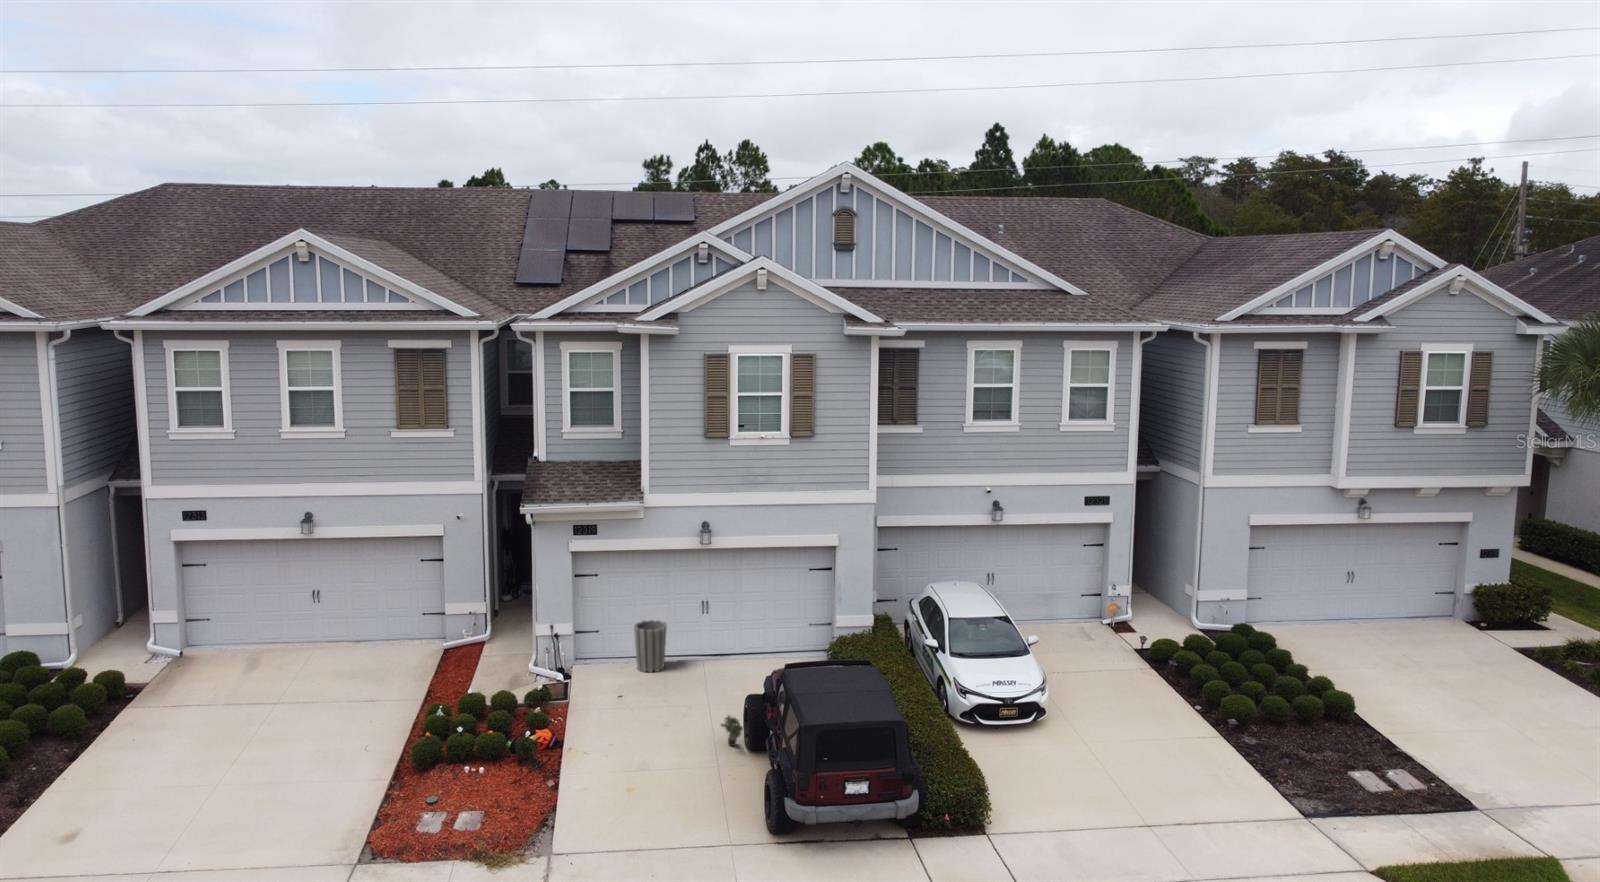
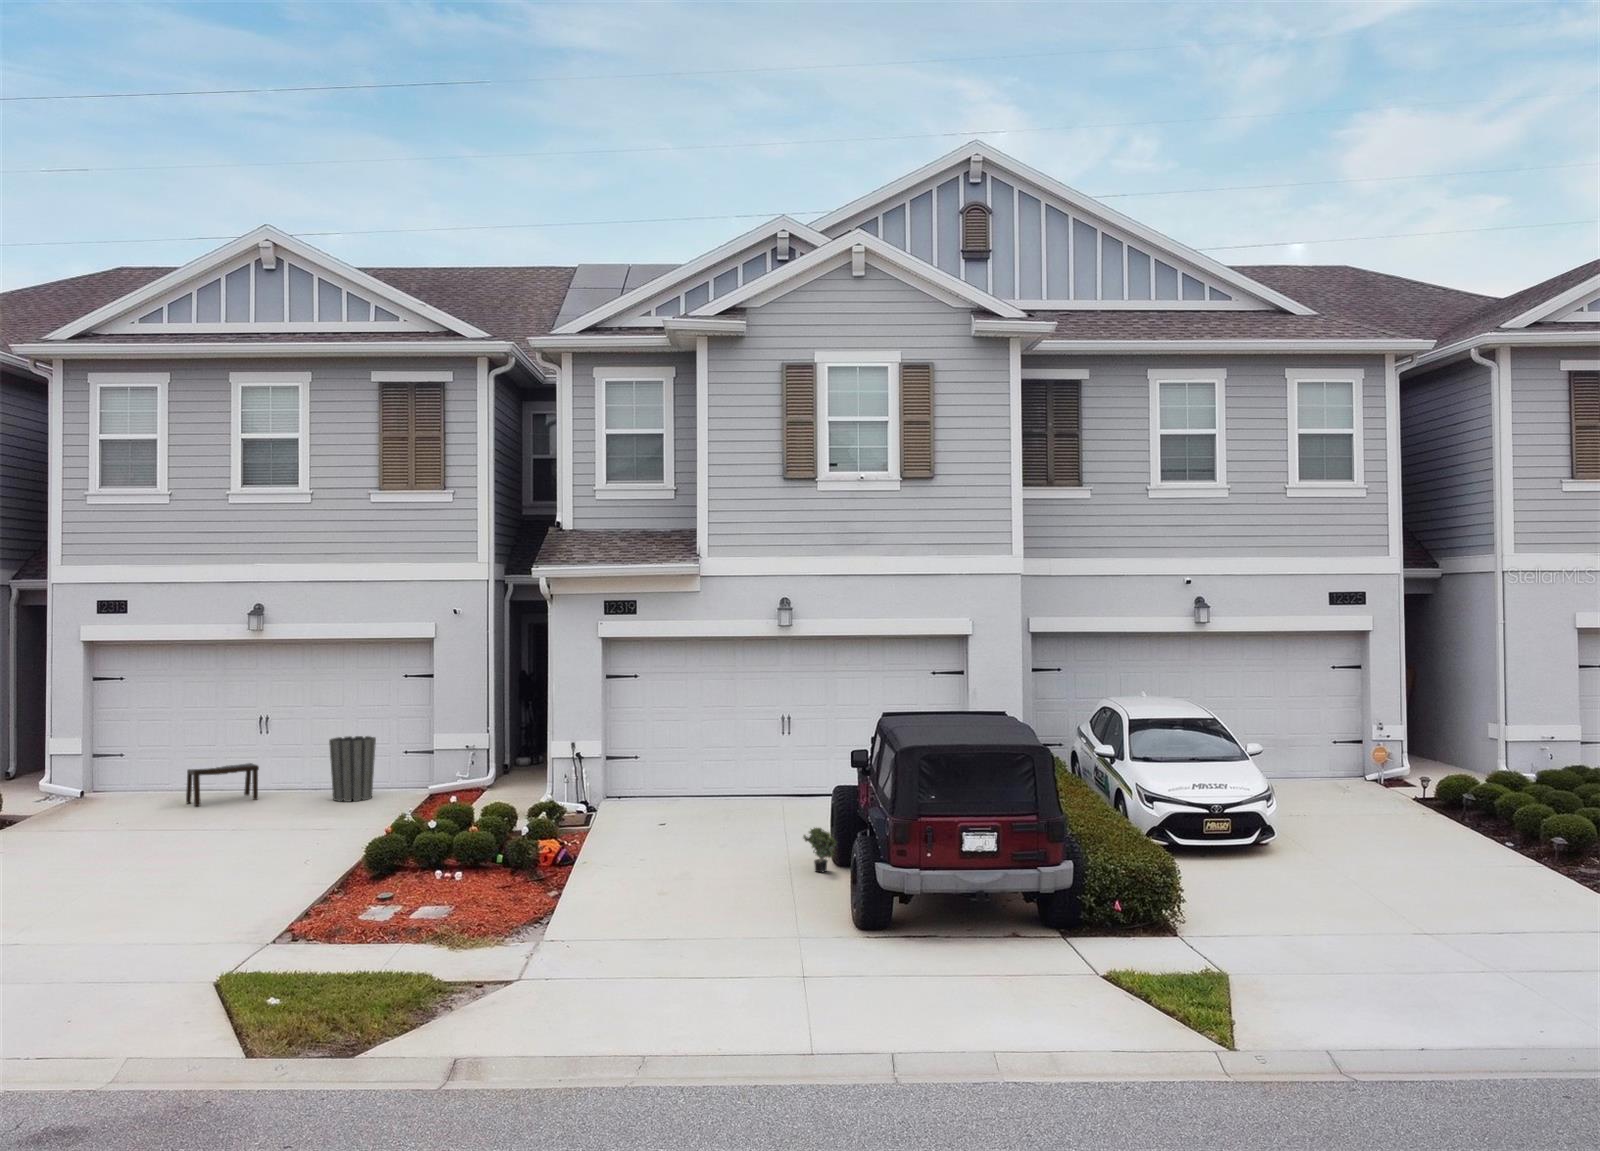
trash can: present [634,620,667,672] -> present [329,736,376,802]
bench: none [266,628,319,667] -> present [186,763,259,806]

